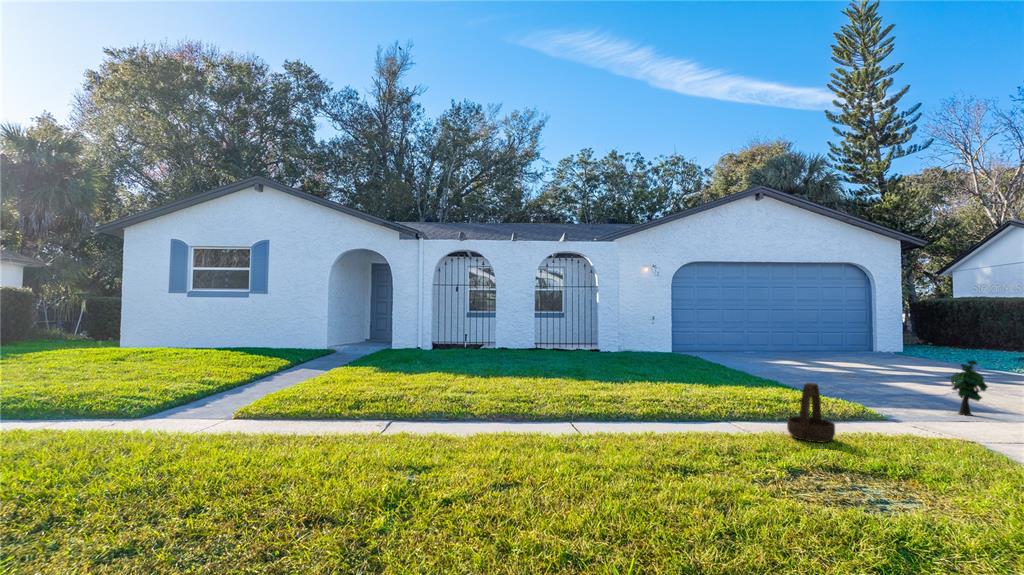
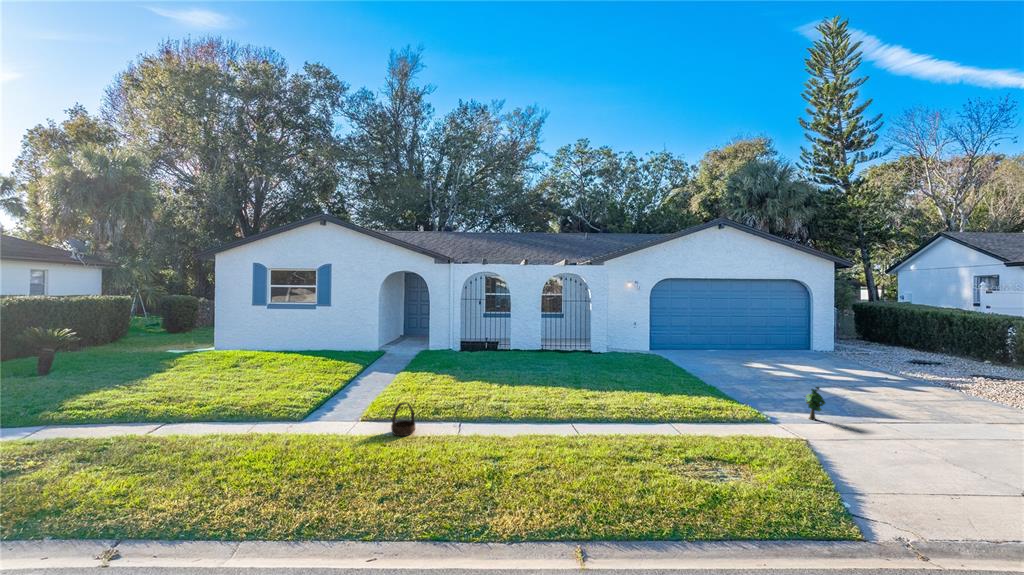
basket: present [787,383,835,442] -> present [391,402,415,436]

